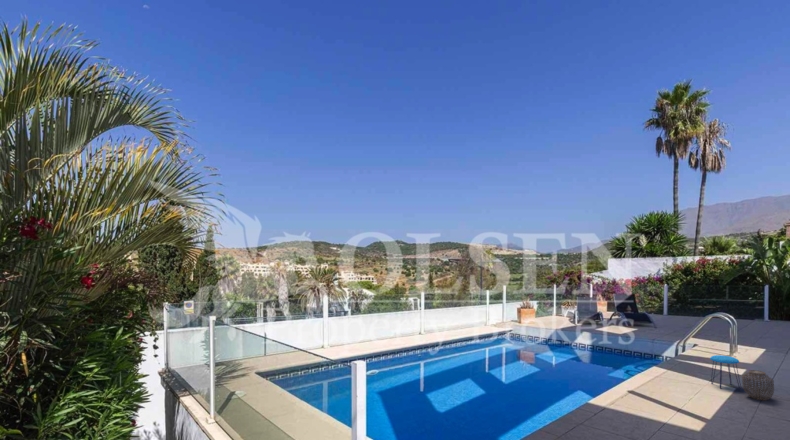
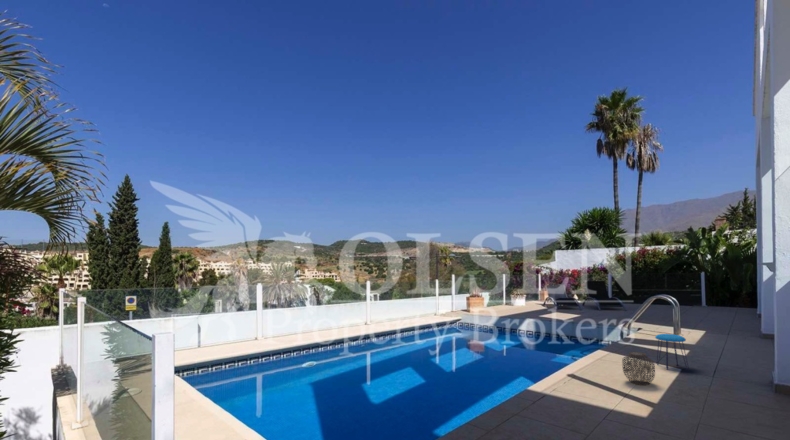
woven basket: present [742,370,774,400] -> present [622,352,655,385]

